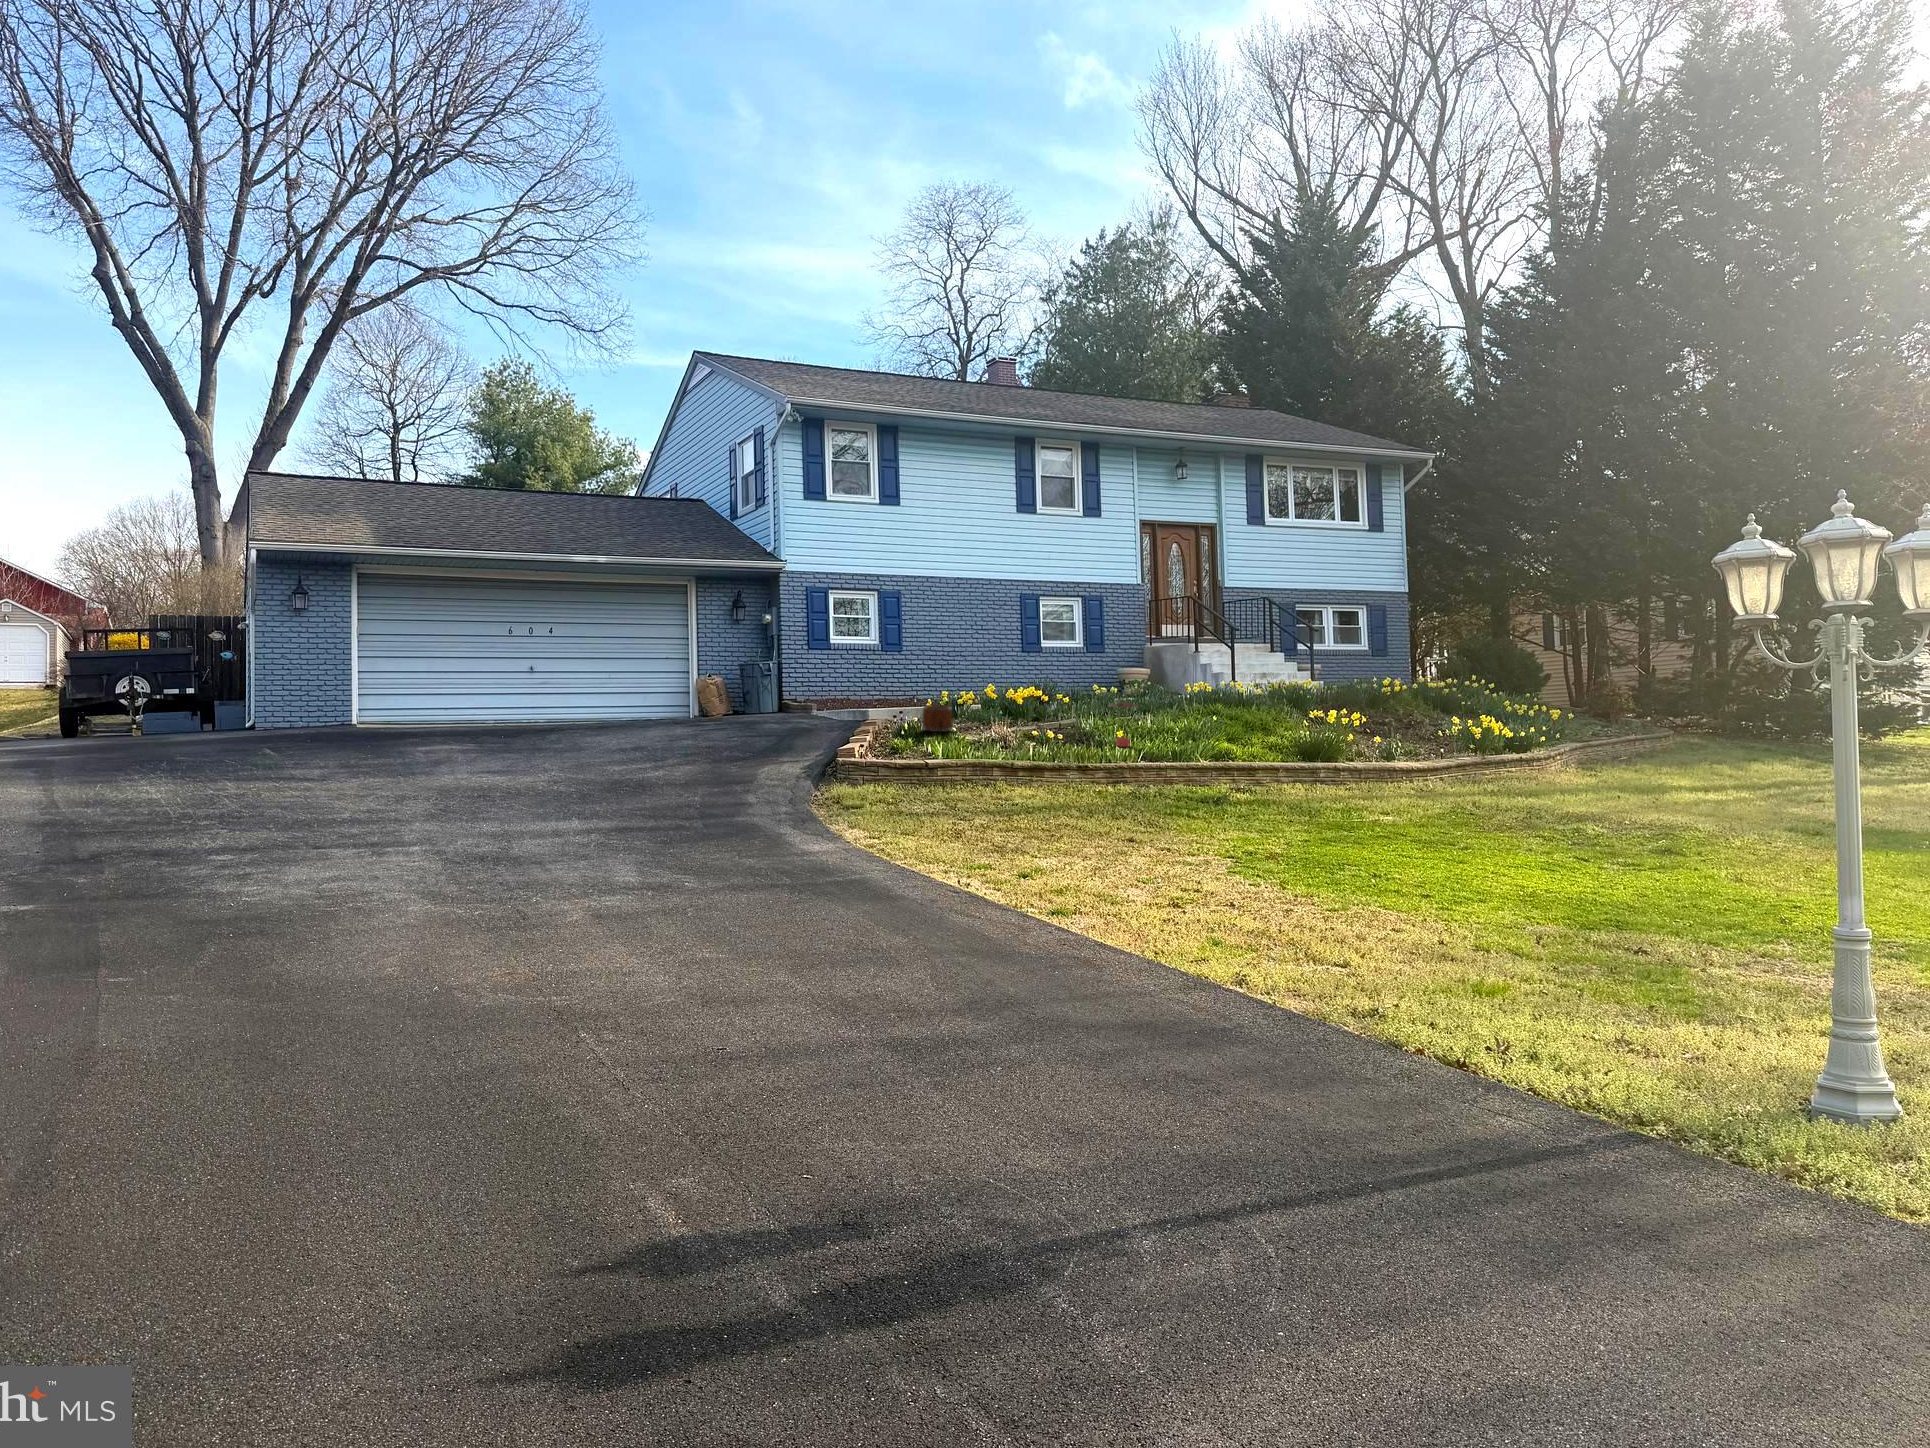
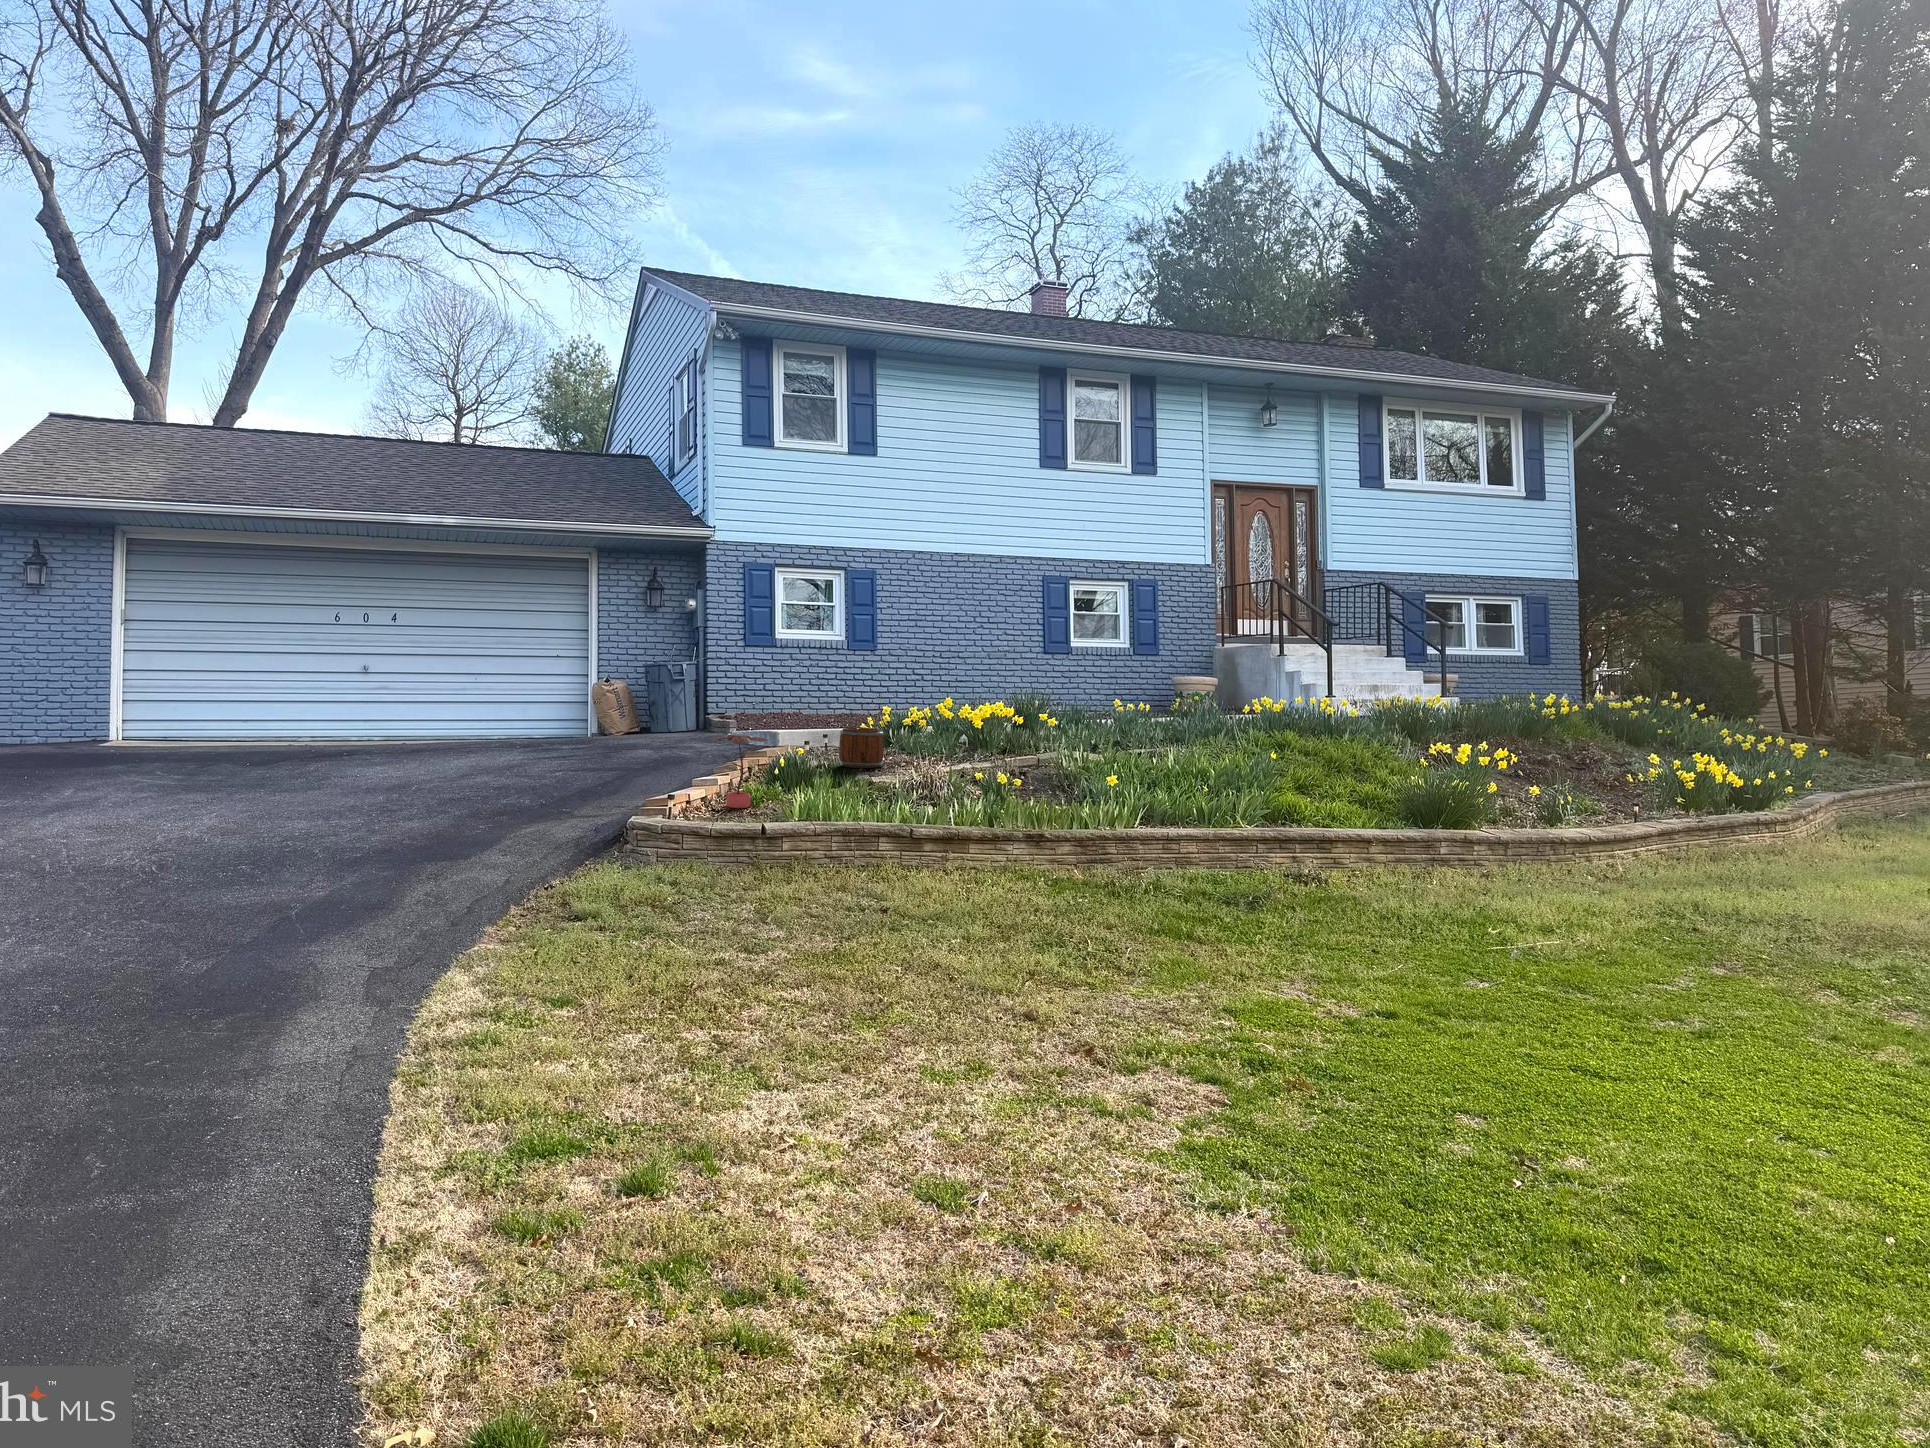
potted plant: present [1110,702,1138,747] -> present [712,734,768,808]

